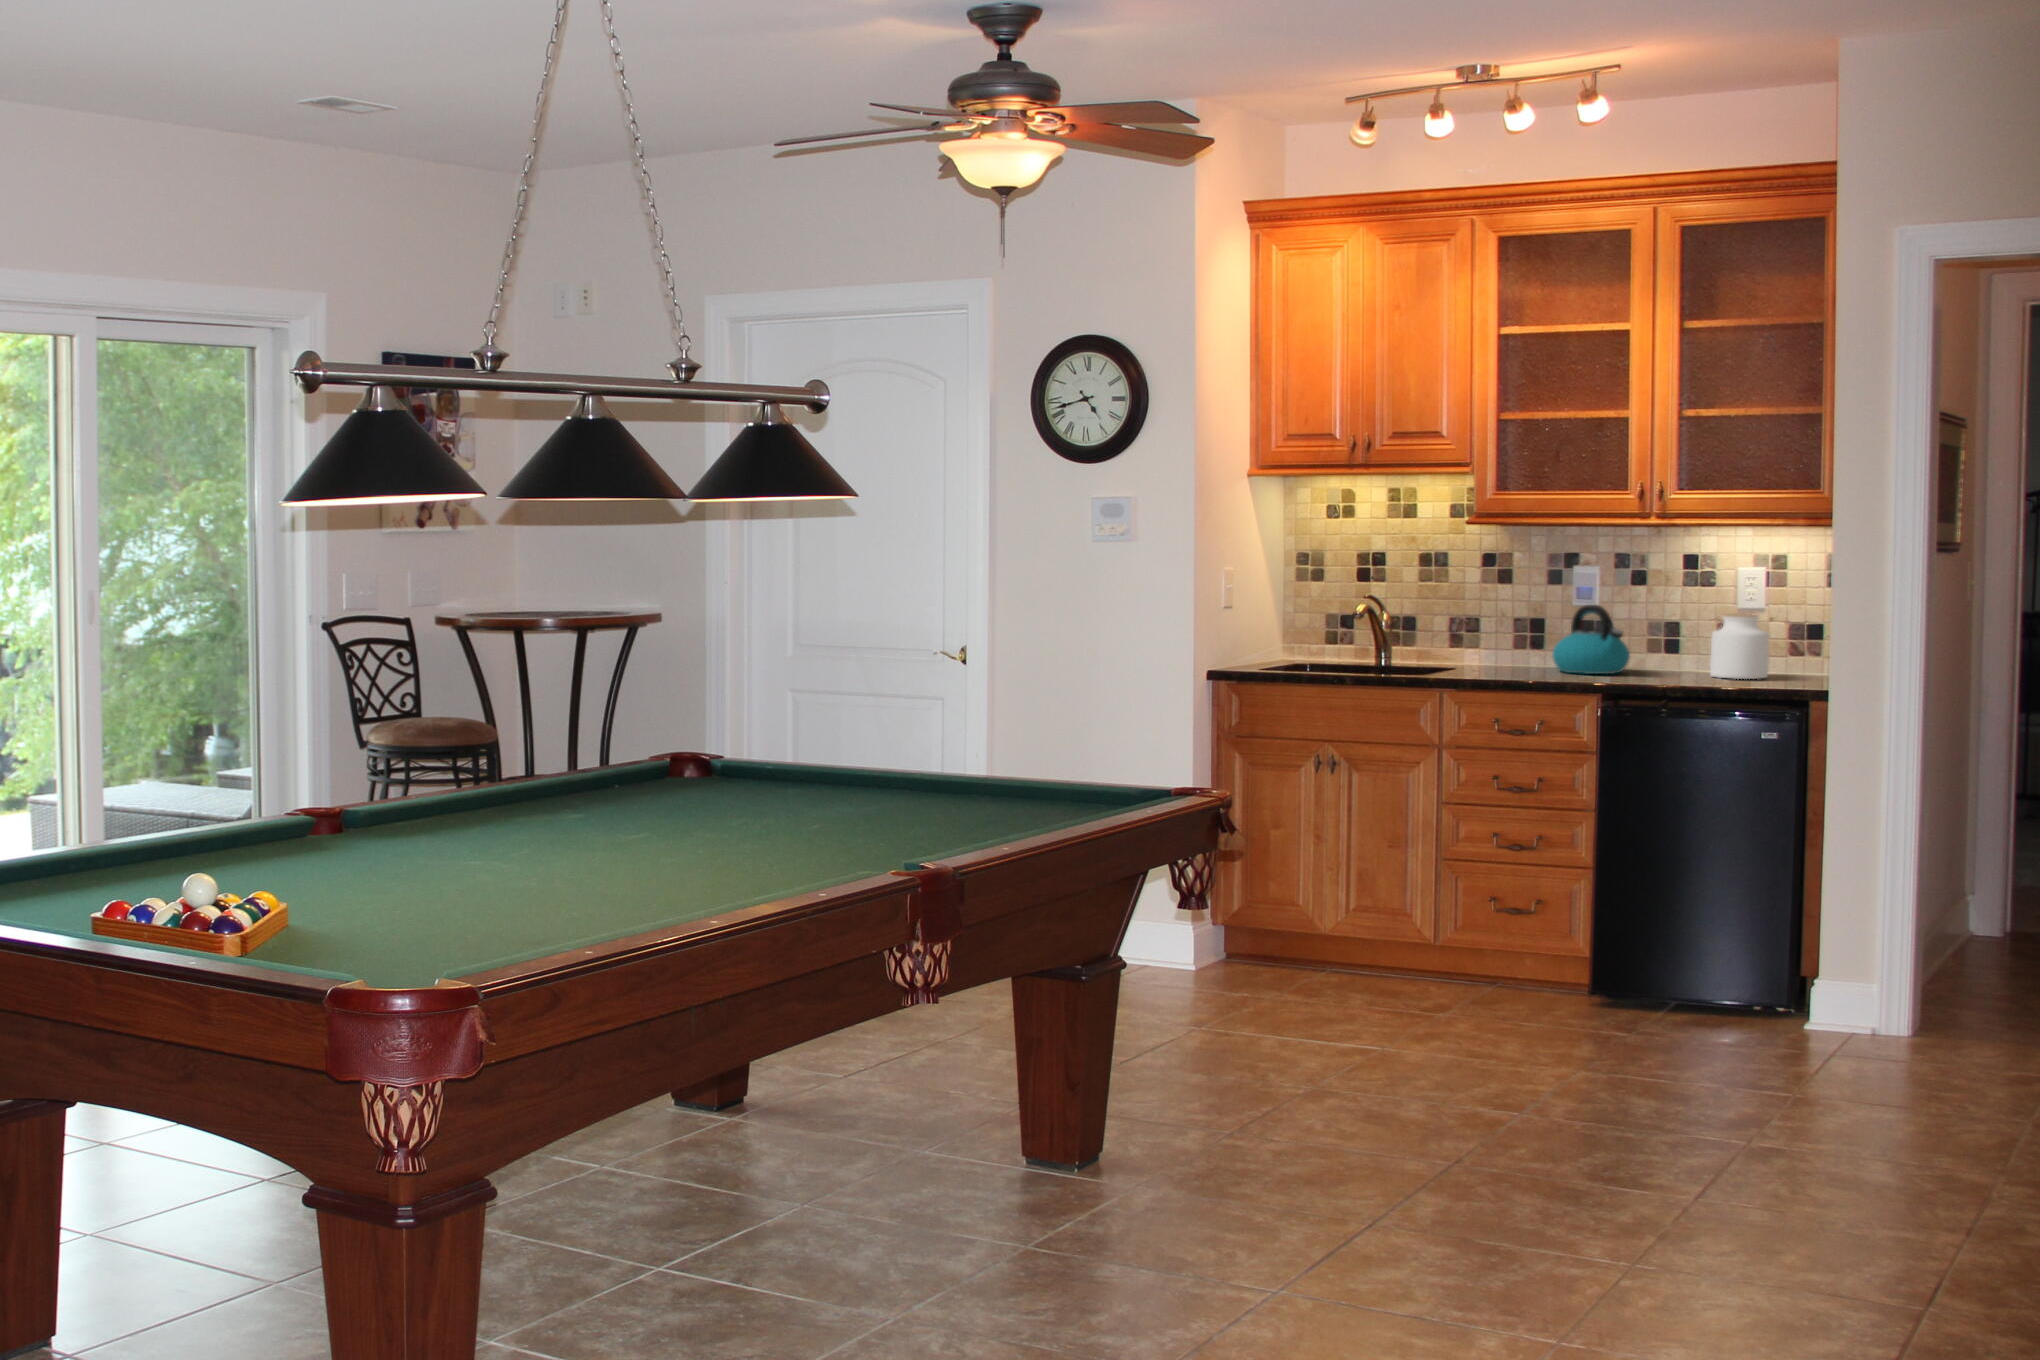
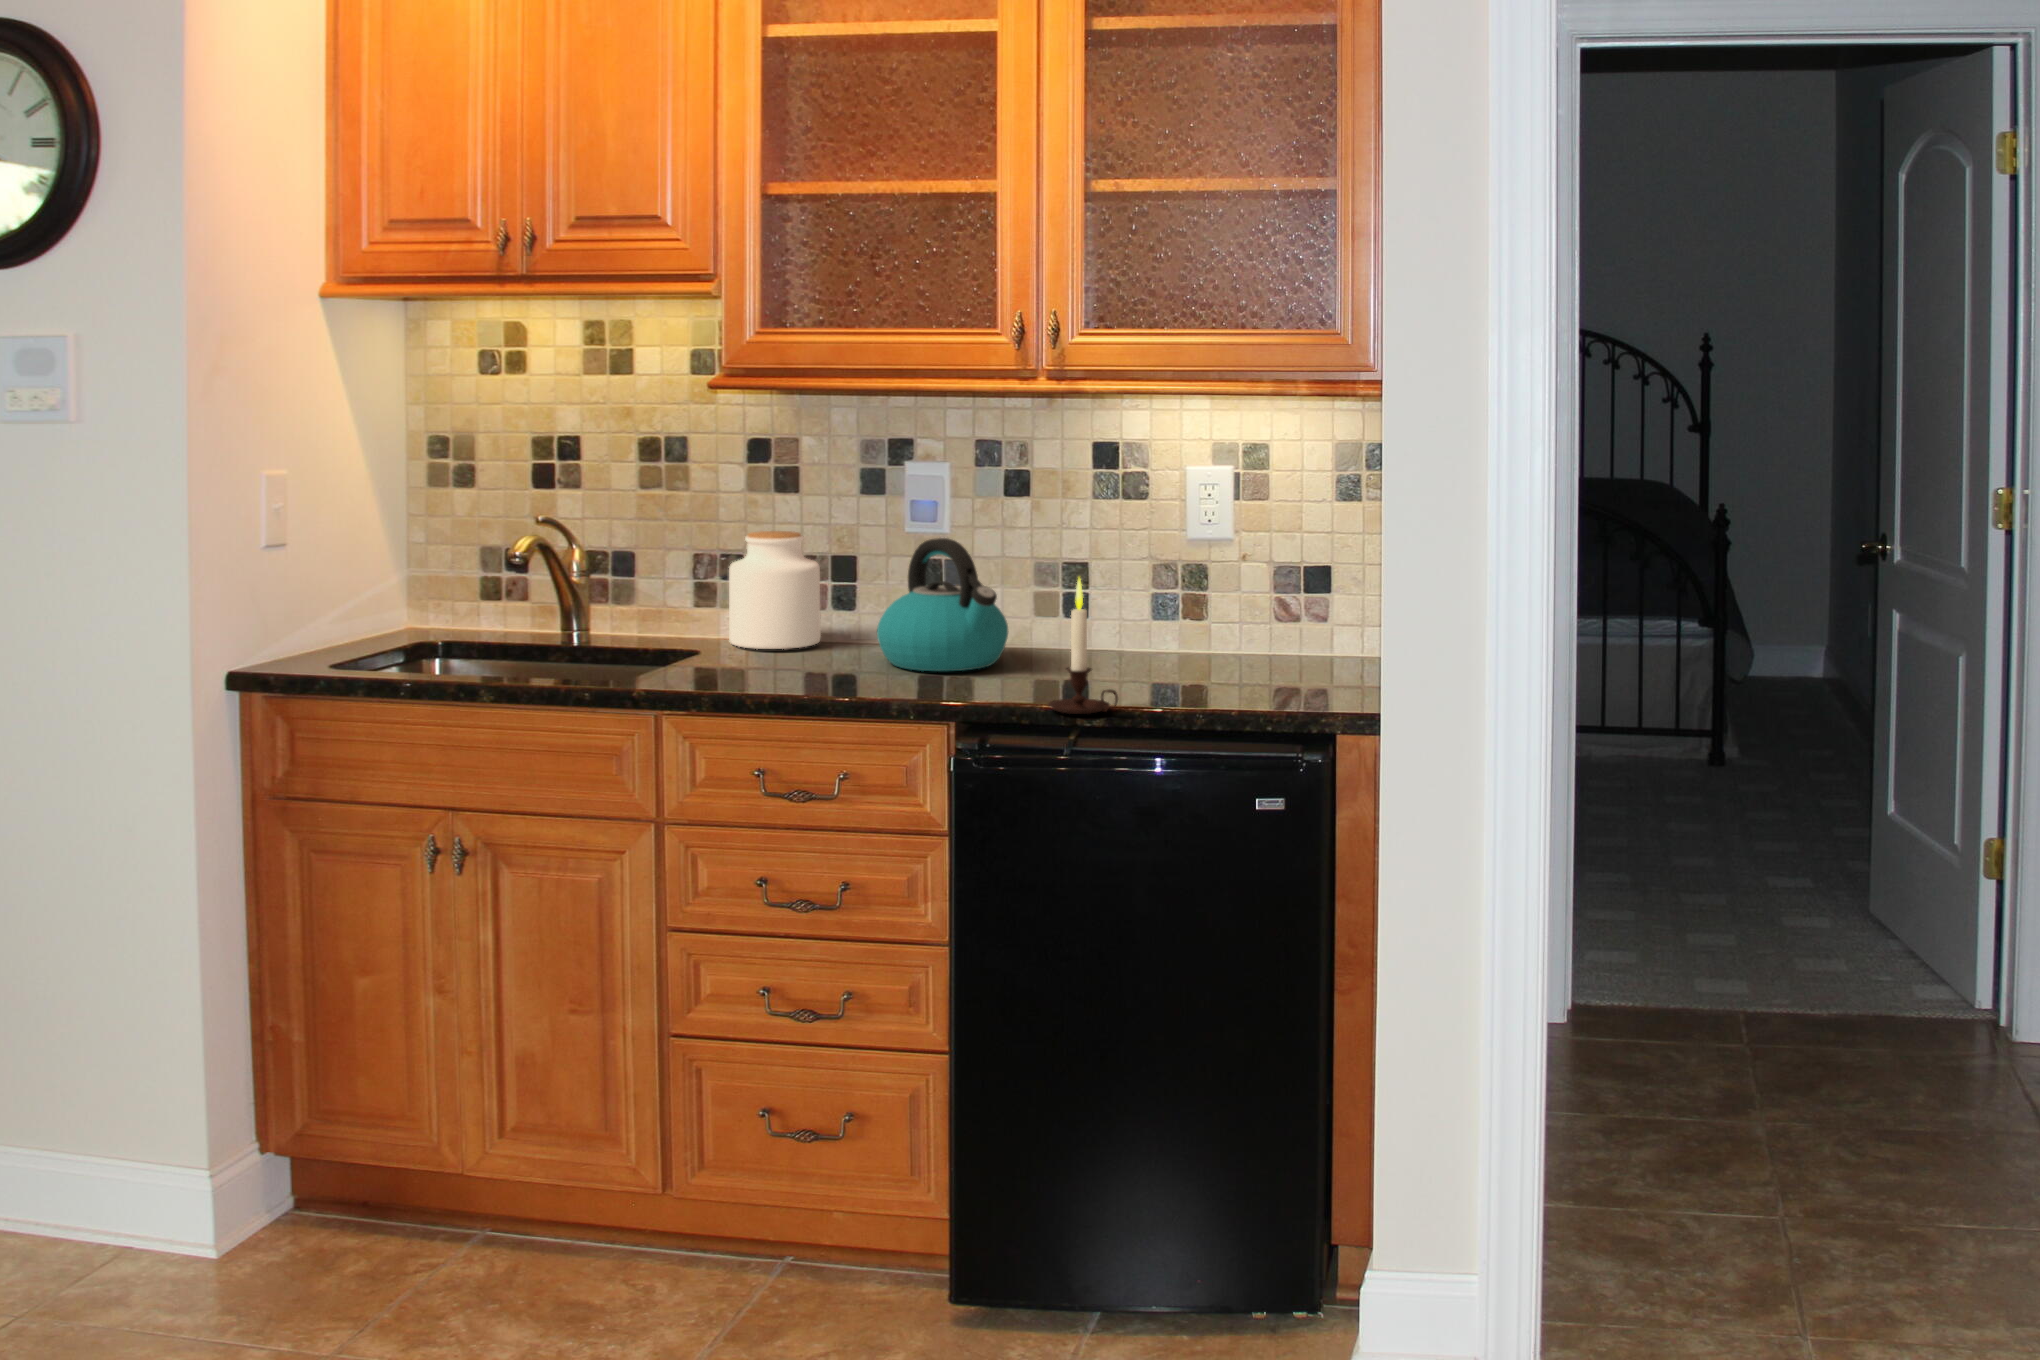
jar: present [1710,614,1769,679] -> present [729,531,821,649]
candle: none [1650,617,1692,689] -> present [1048,578,1118,714]

